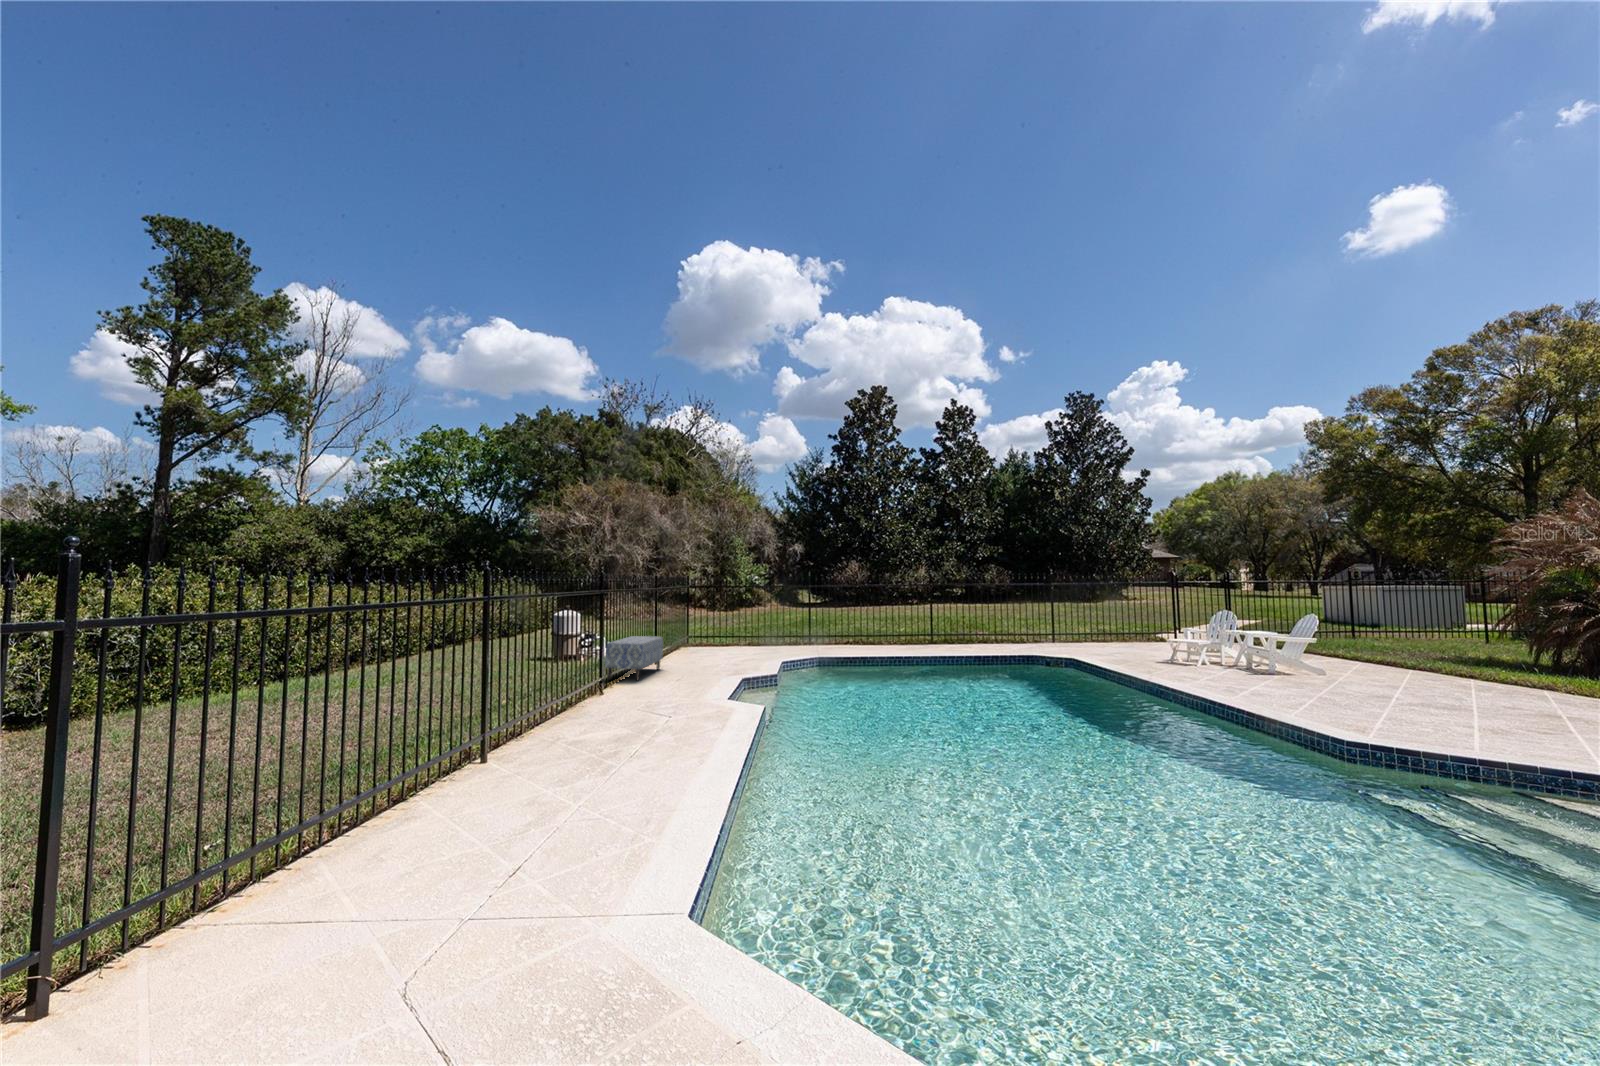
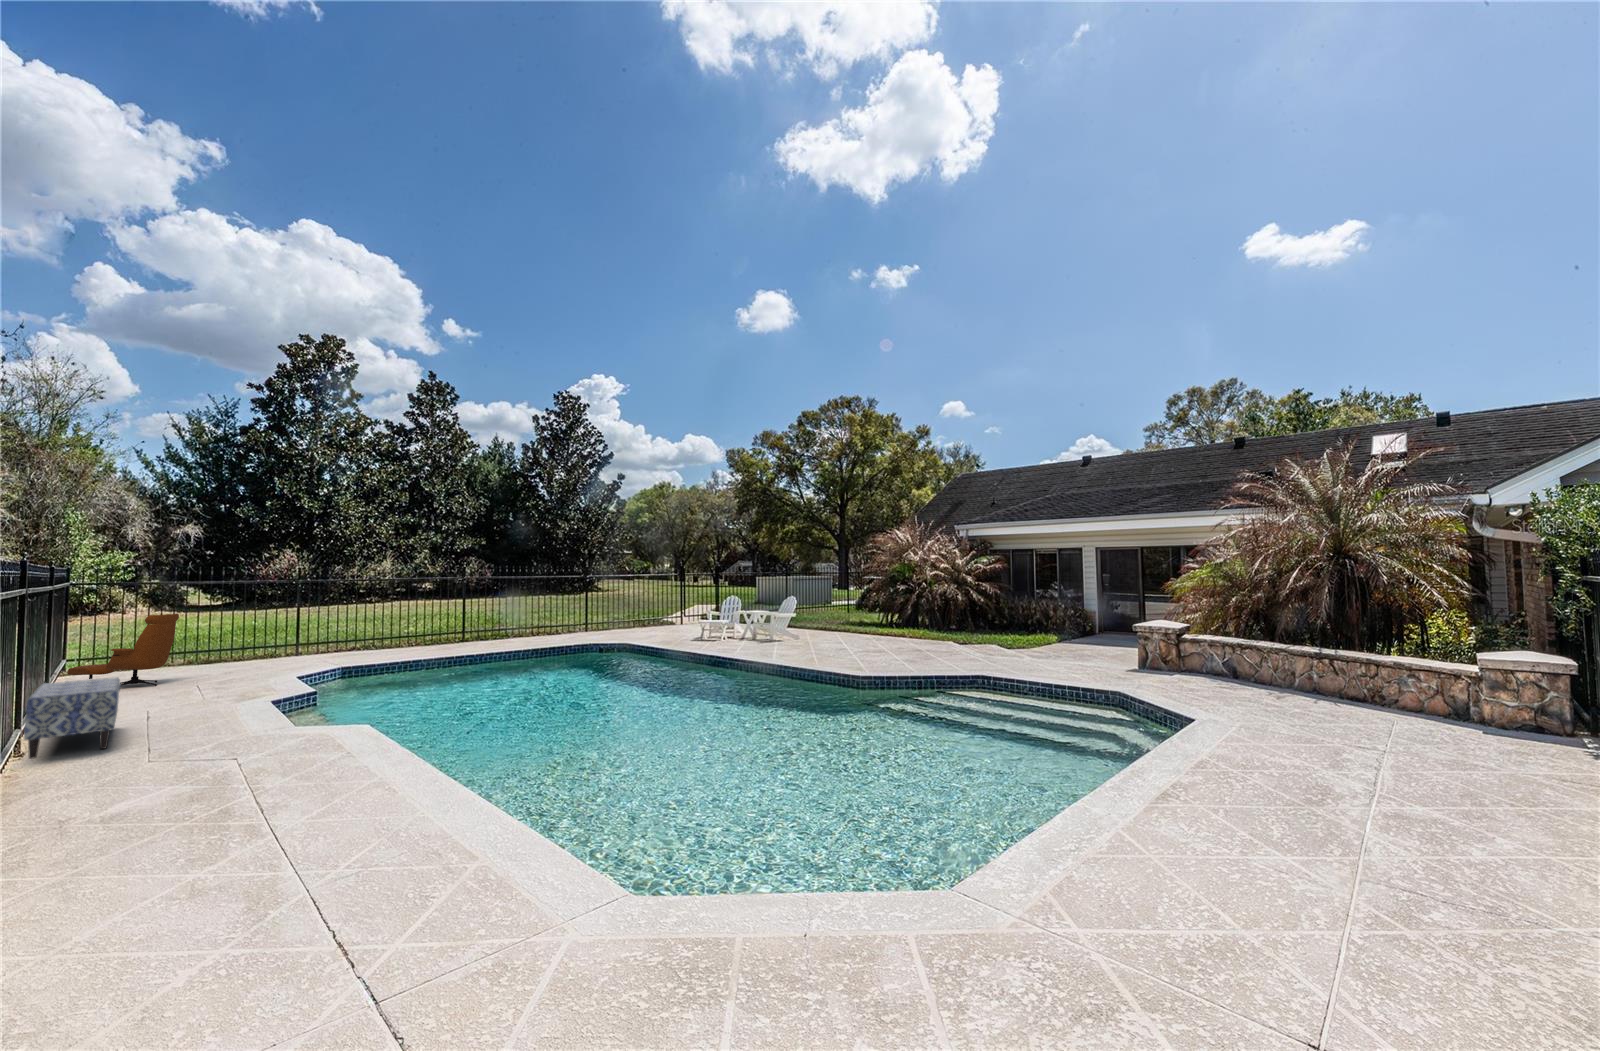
lounge chair: none [686,599,729,647] -> present [68,614,179,686]

